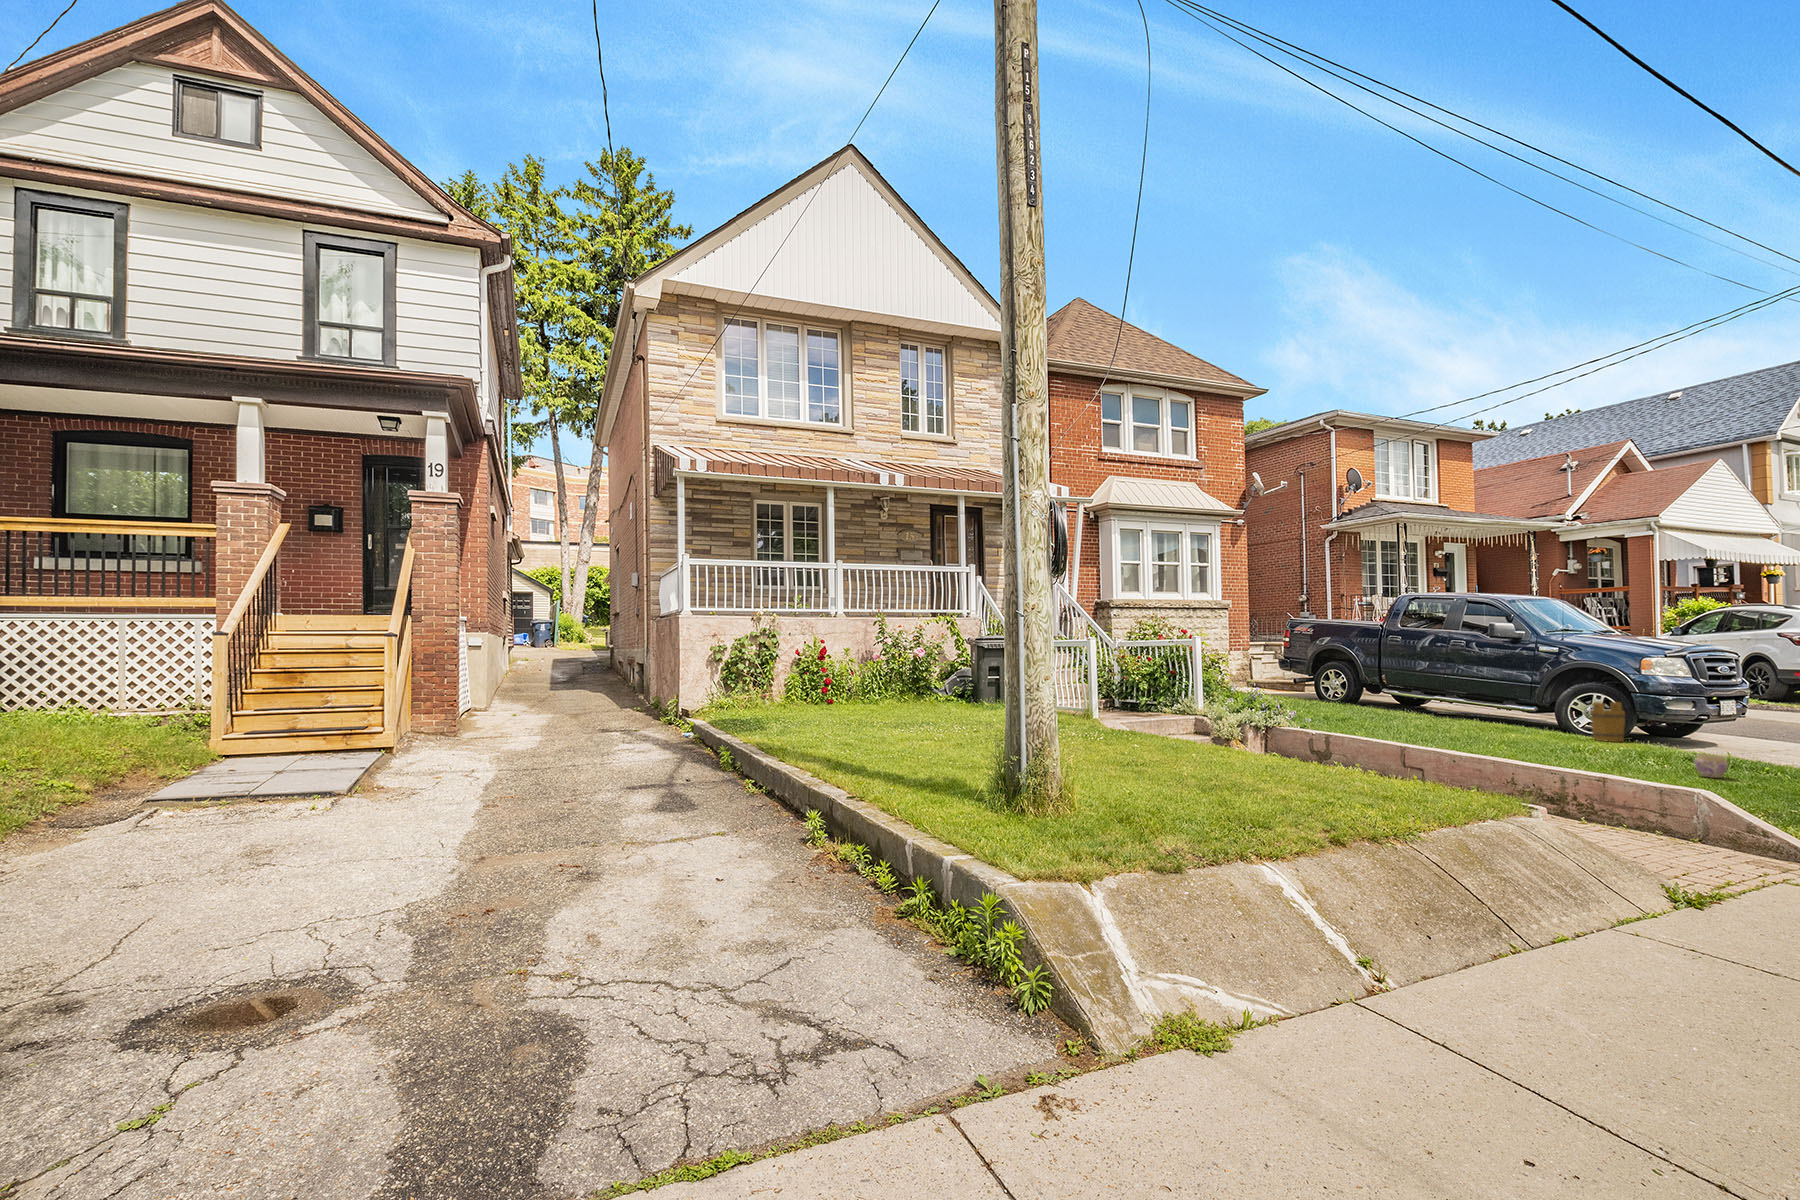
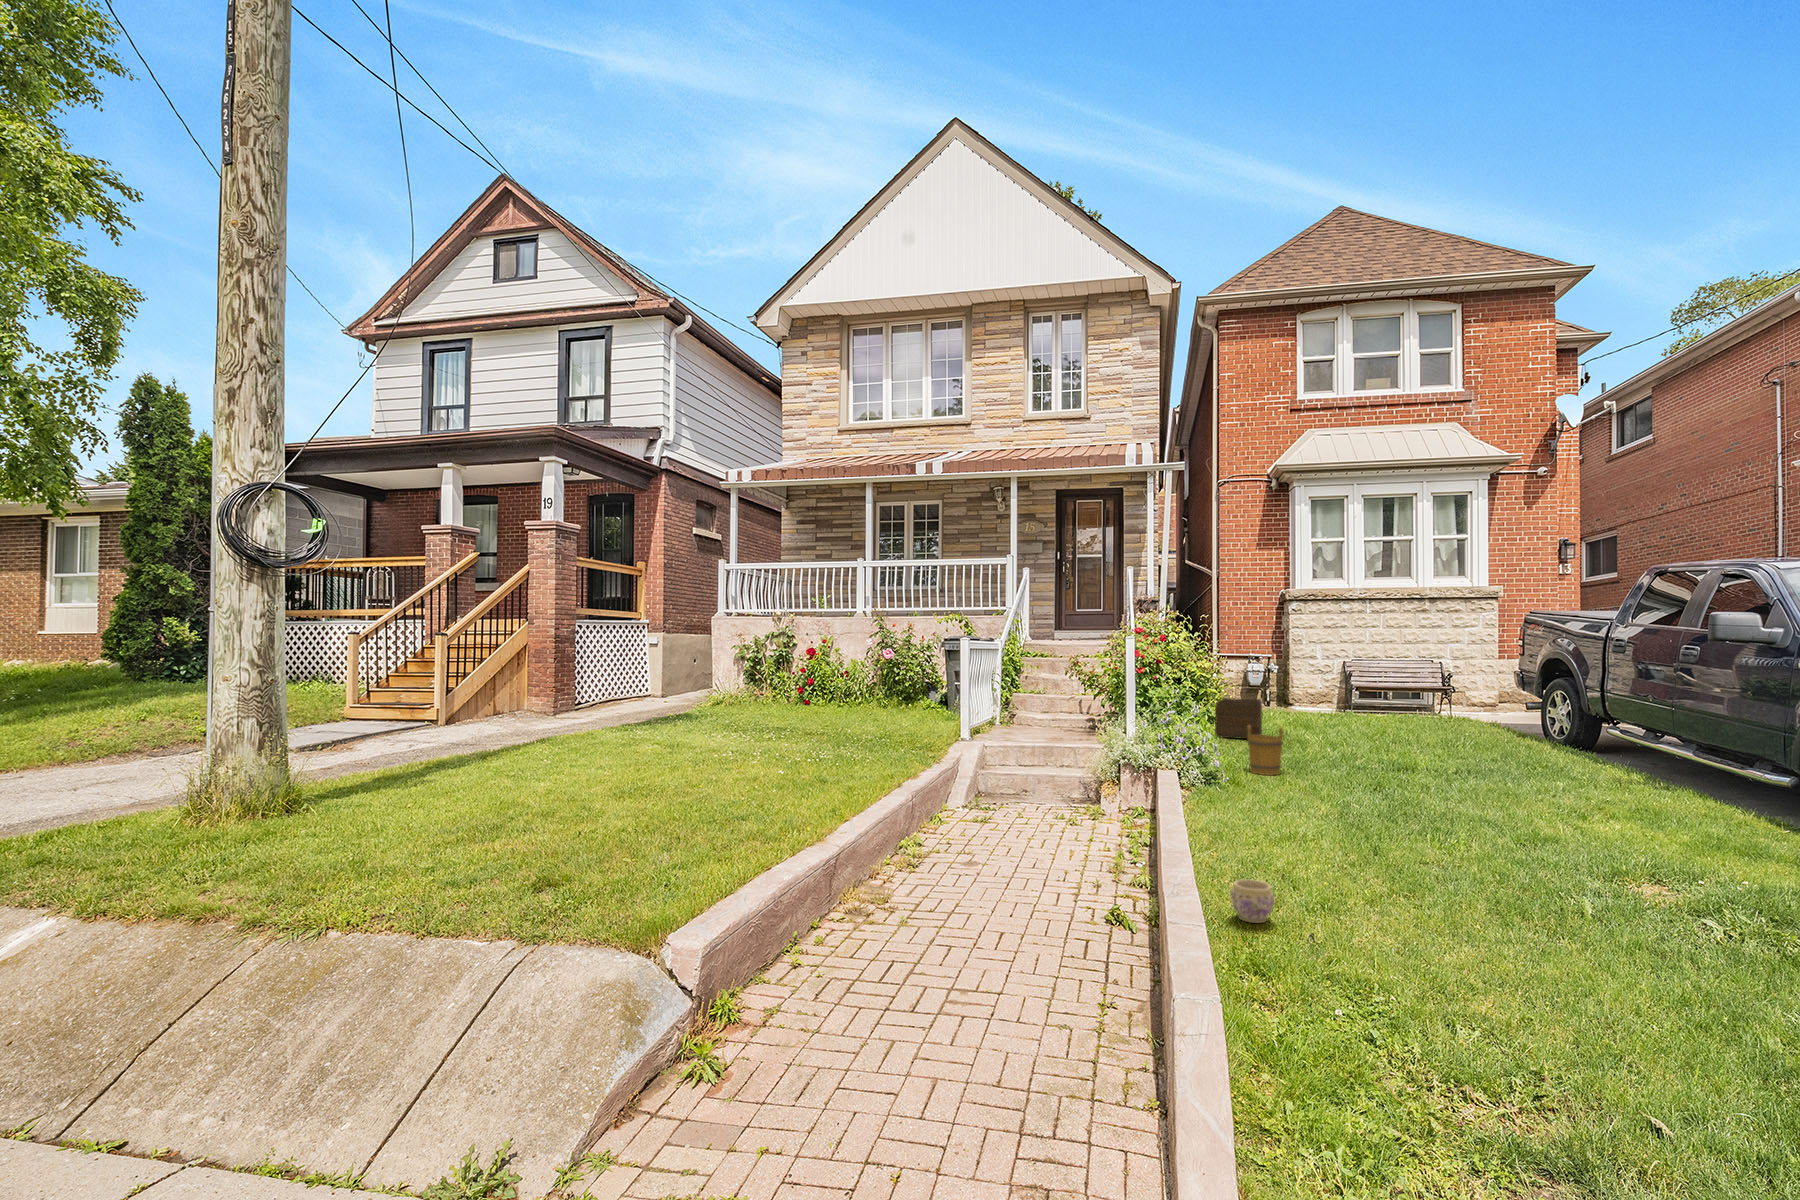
wooden crate: none [1220,676,1267,705] -> present [1215,698,1262,739]
bucket: present [1587,702,1626,742] -> present [1246,725,1284,775]

